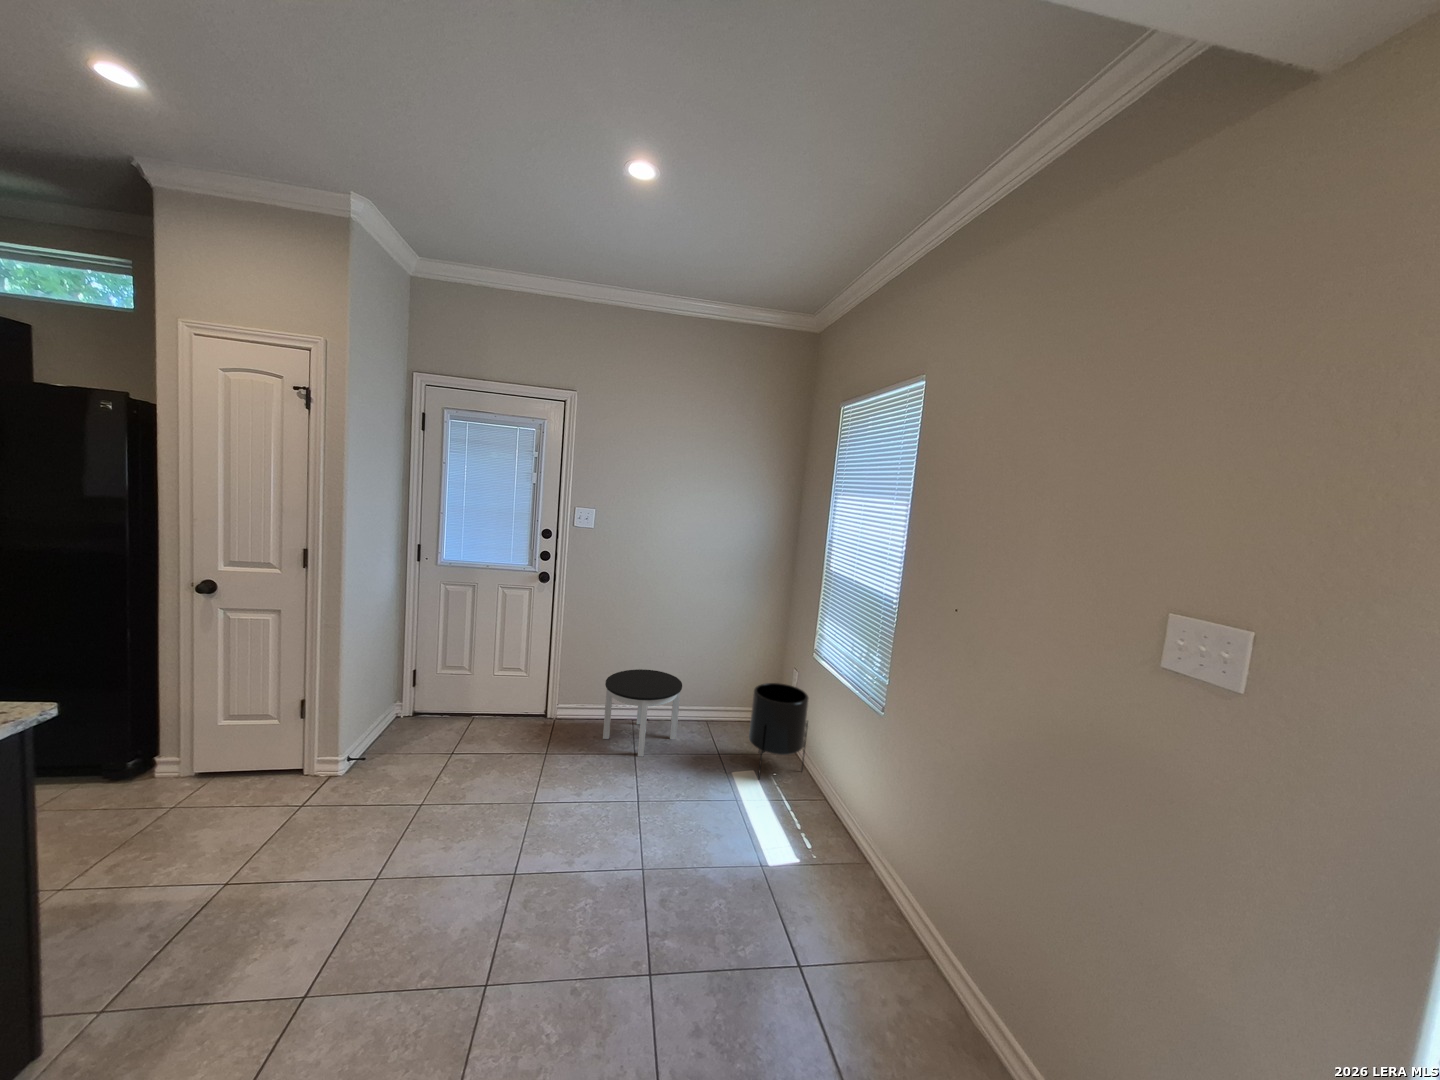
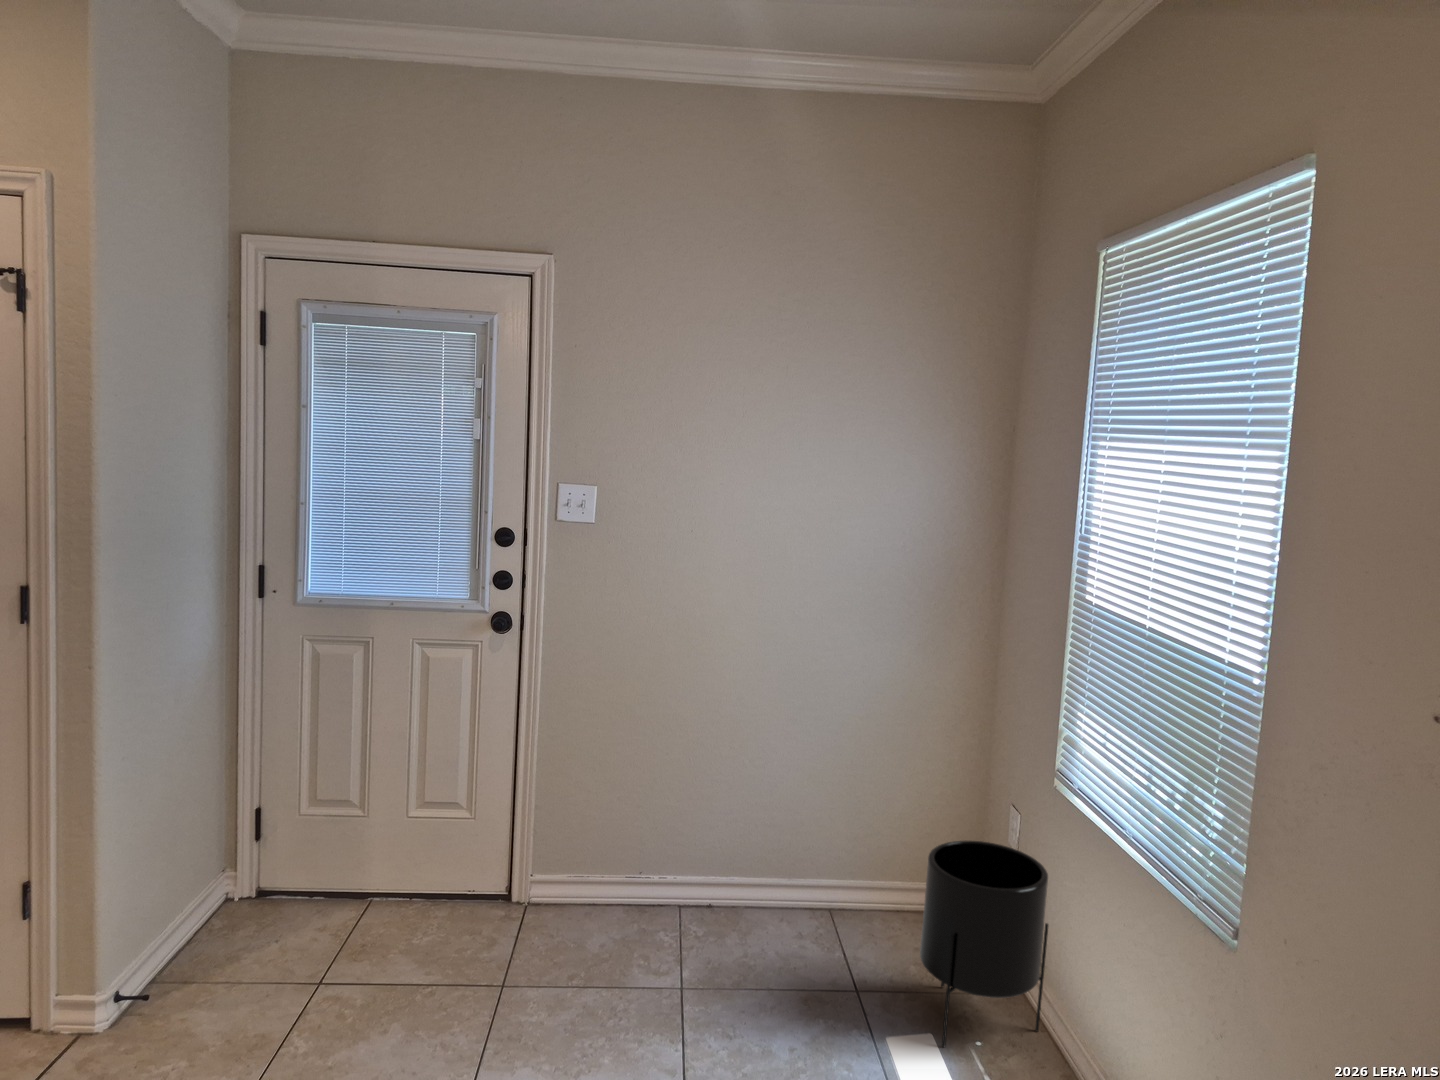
round table: present [603,669,682,756] -> none [622,805,778,987]

